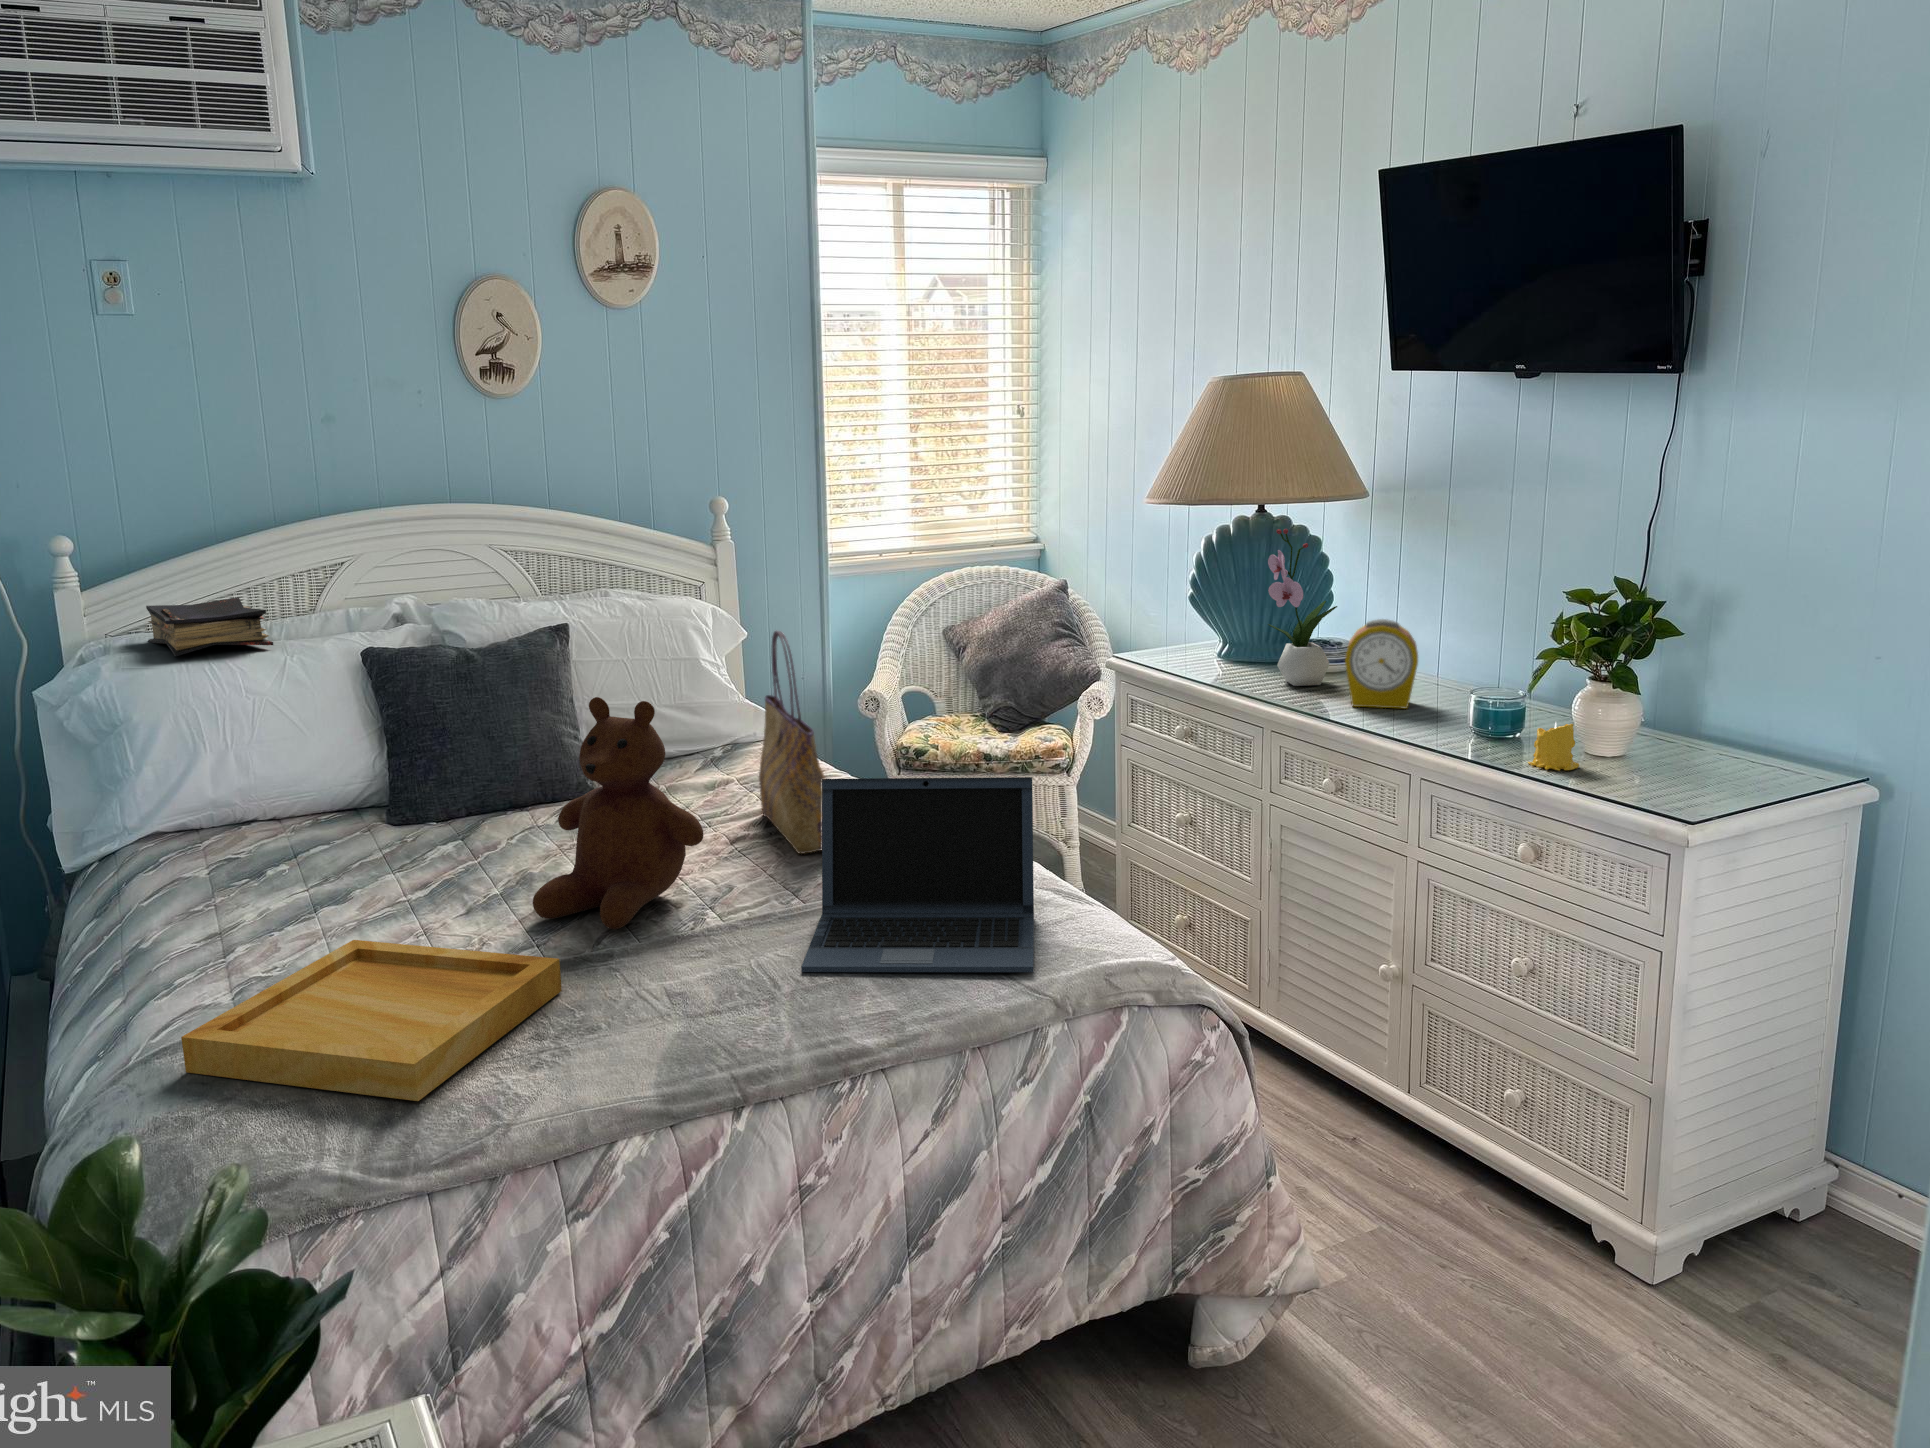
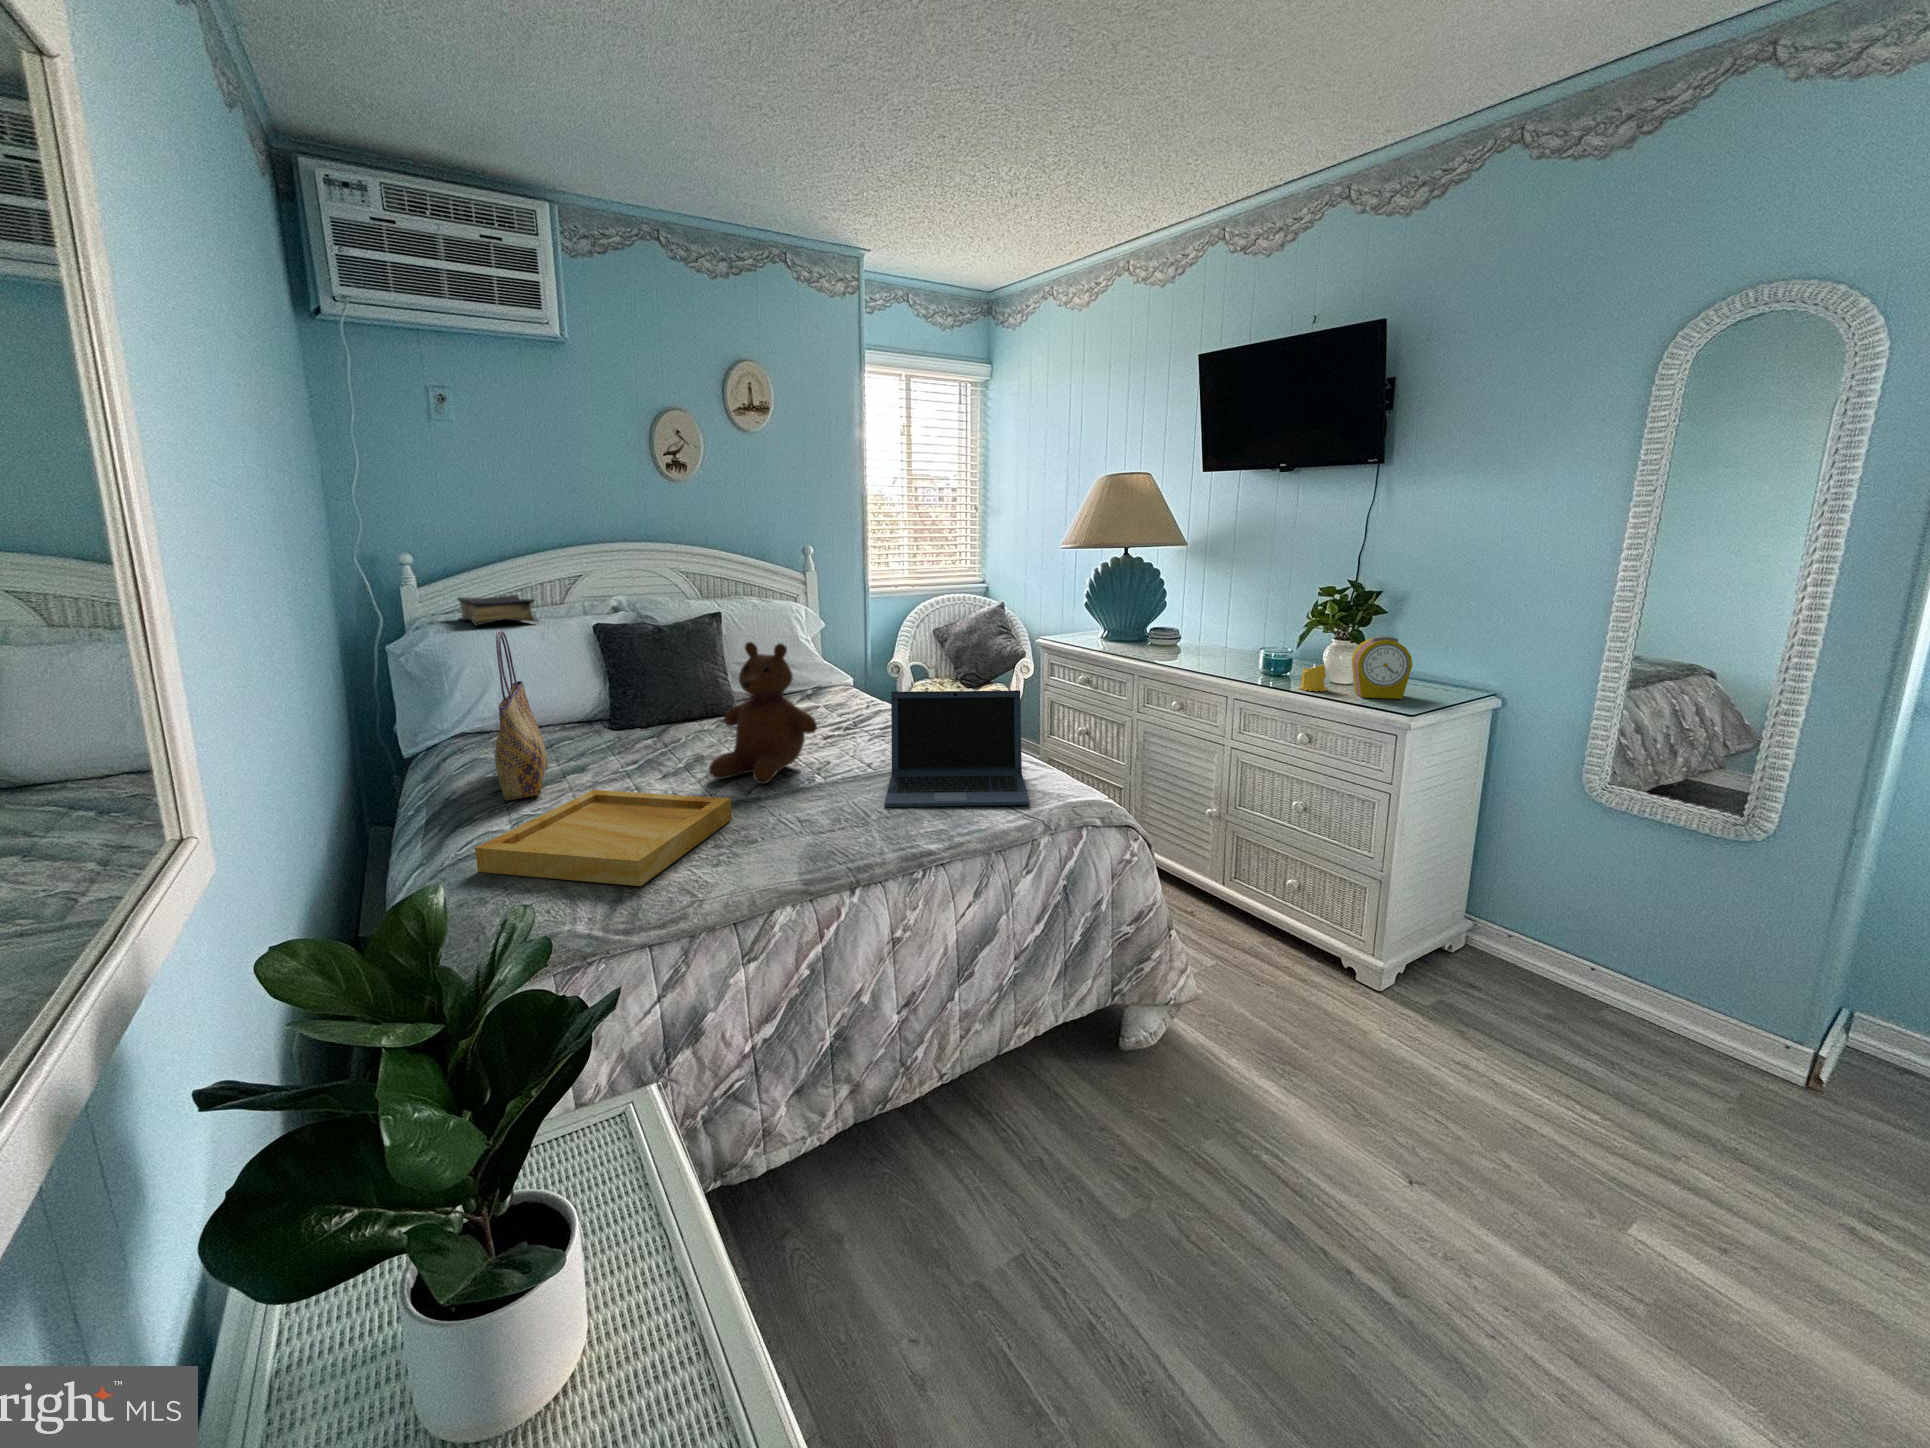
flower arrangement: present [1268,529,1337,686] -> none [1133,563,1174,653]
alarm clock: present [1345,619,1418,708] -> present [1352,635,1412,699]
tote bag: present [759,631,825,854] -> present [495,630,548,800]

